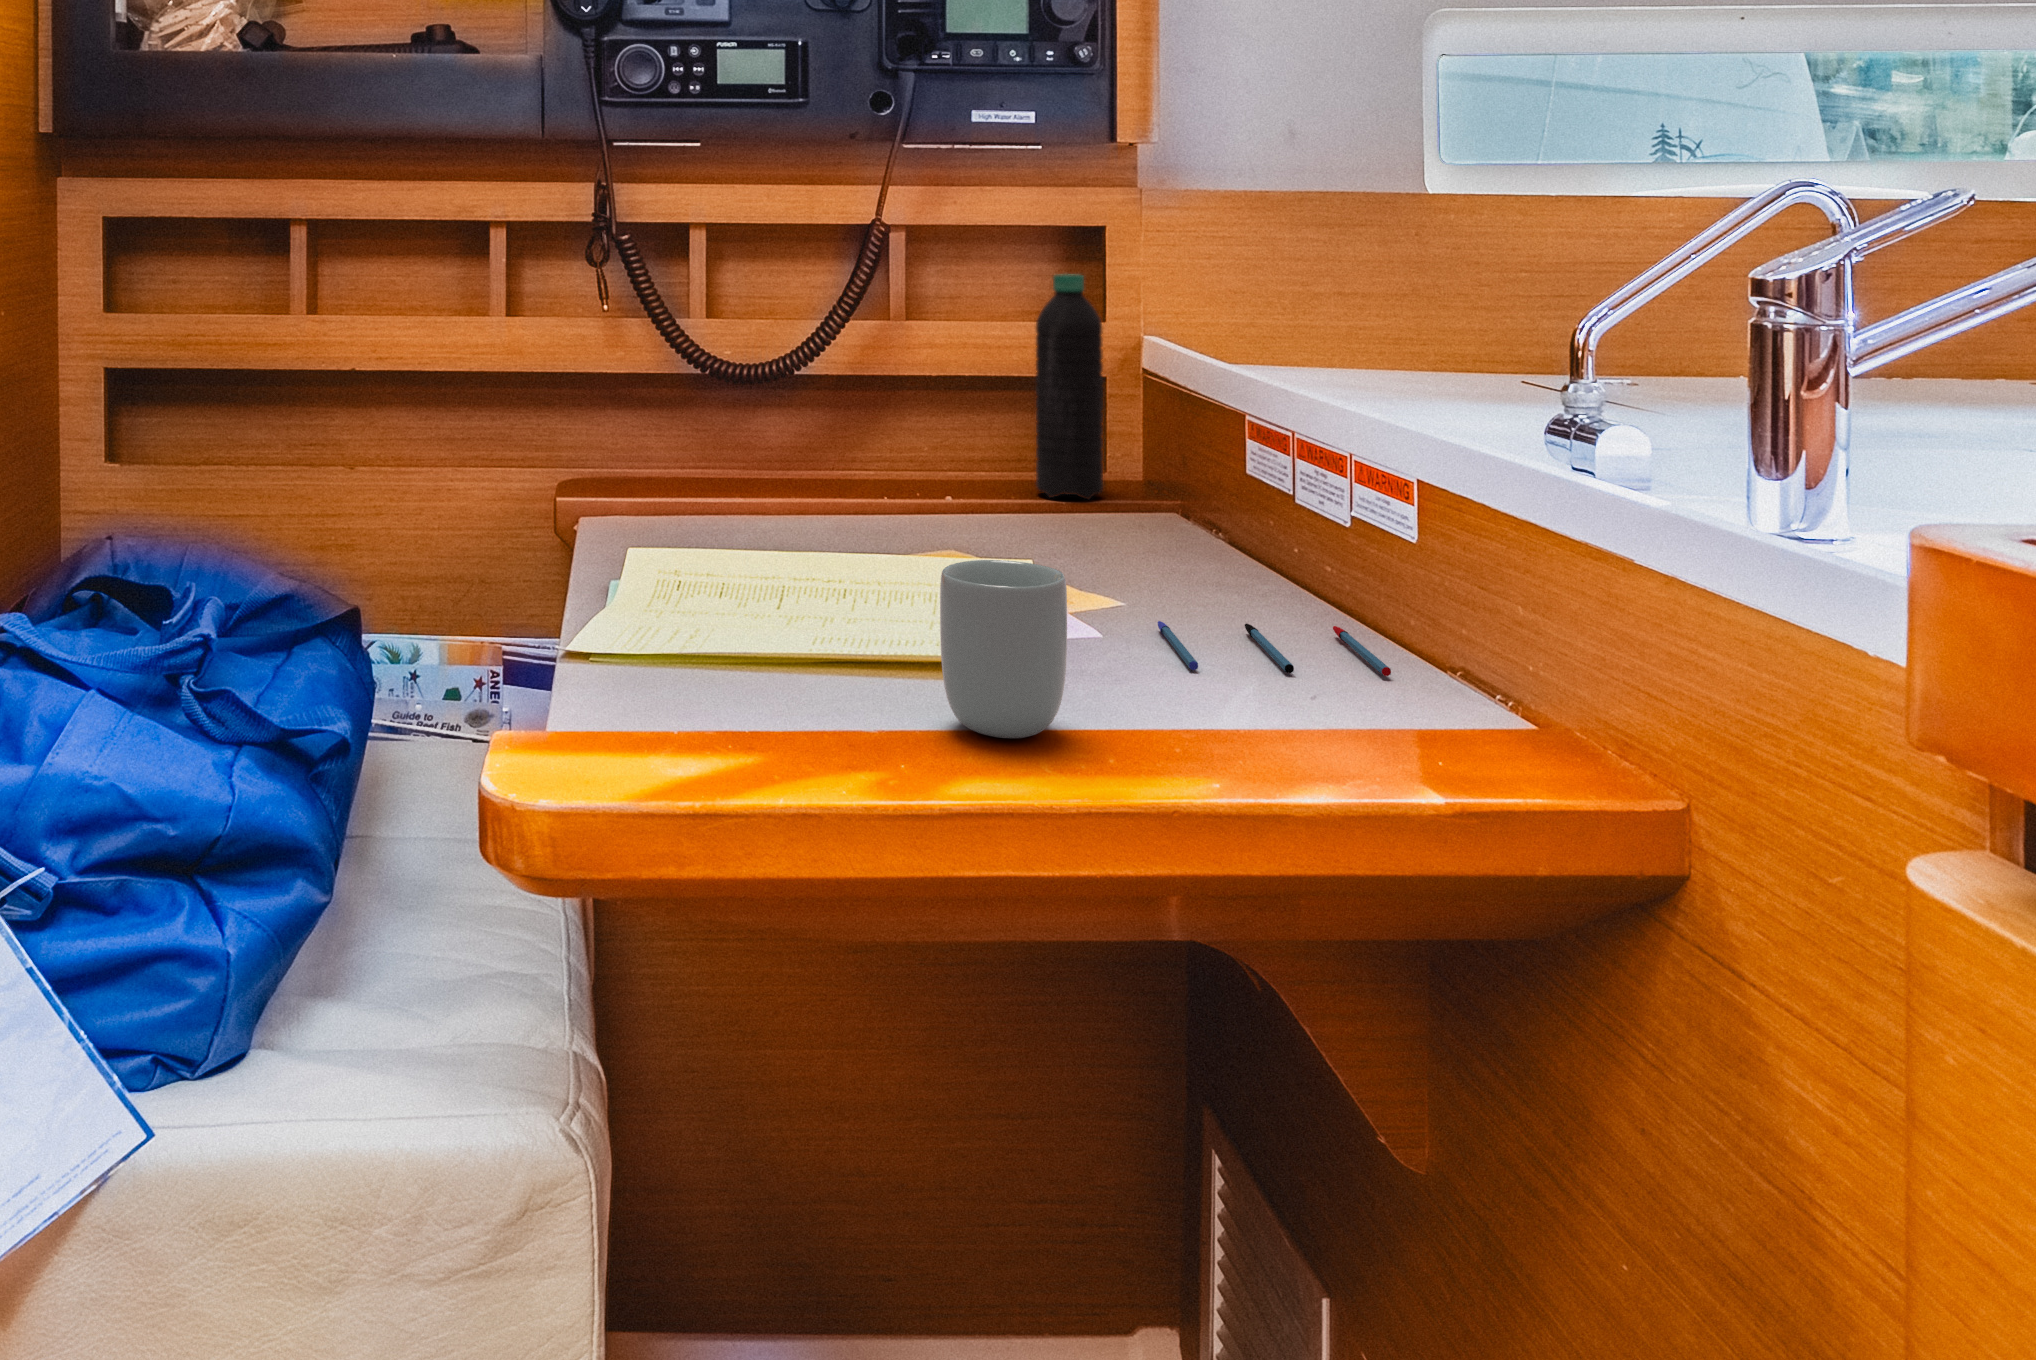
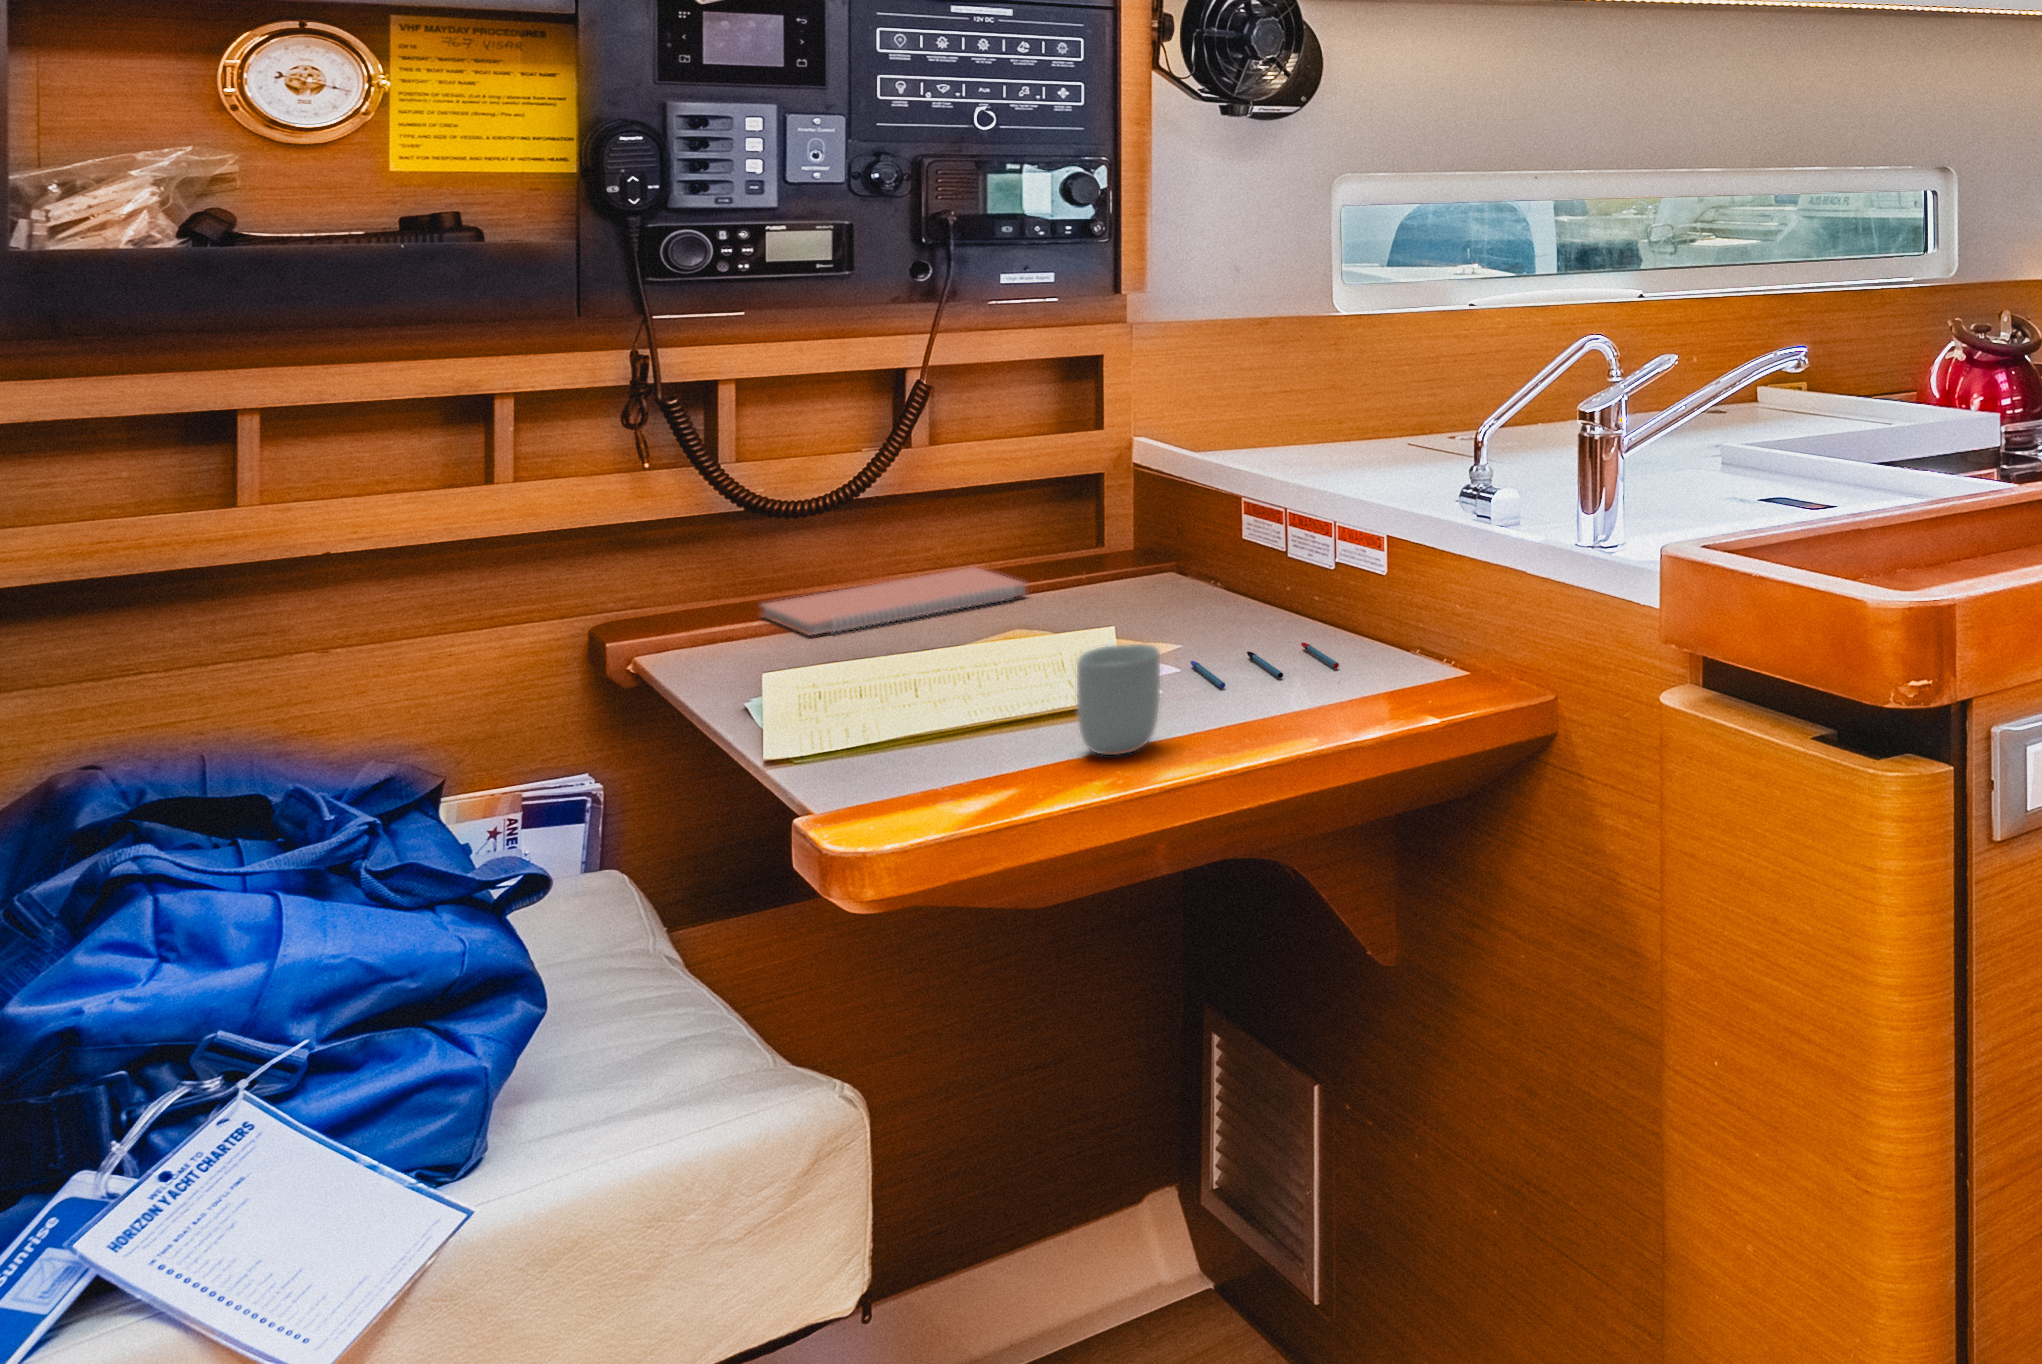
water bottle: present [1036,274,1103,499] -> none [1056,399,1111,577]
notebook: none [717,471,993,516] -> present [761,567,1026,635]

